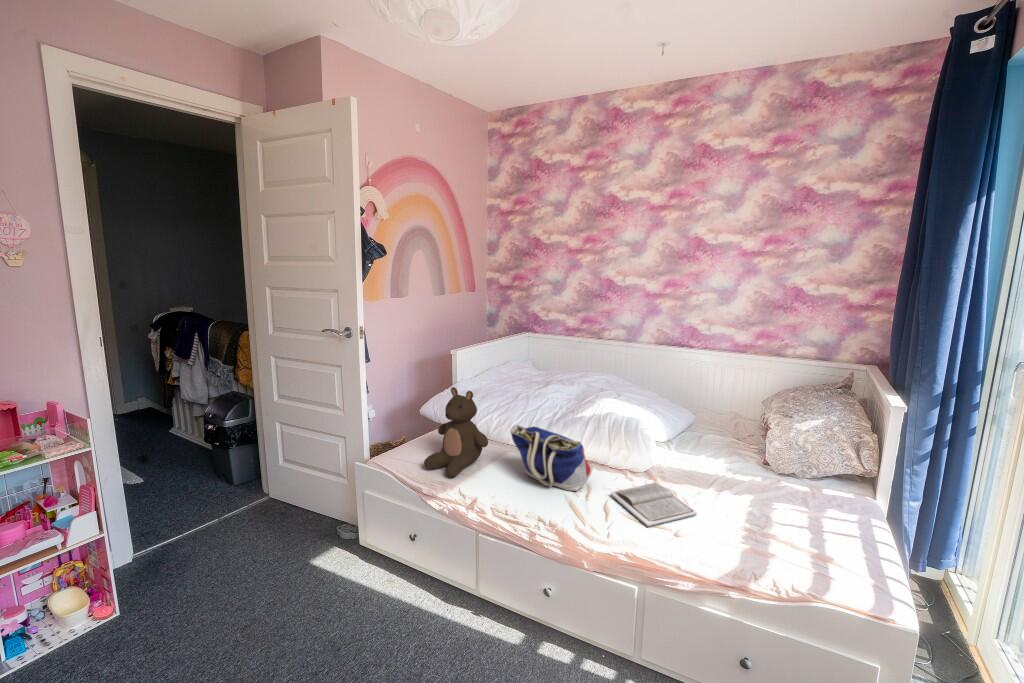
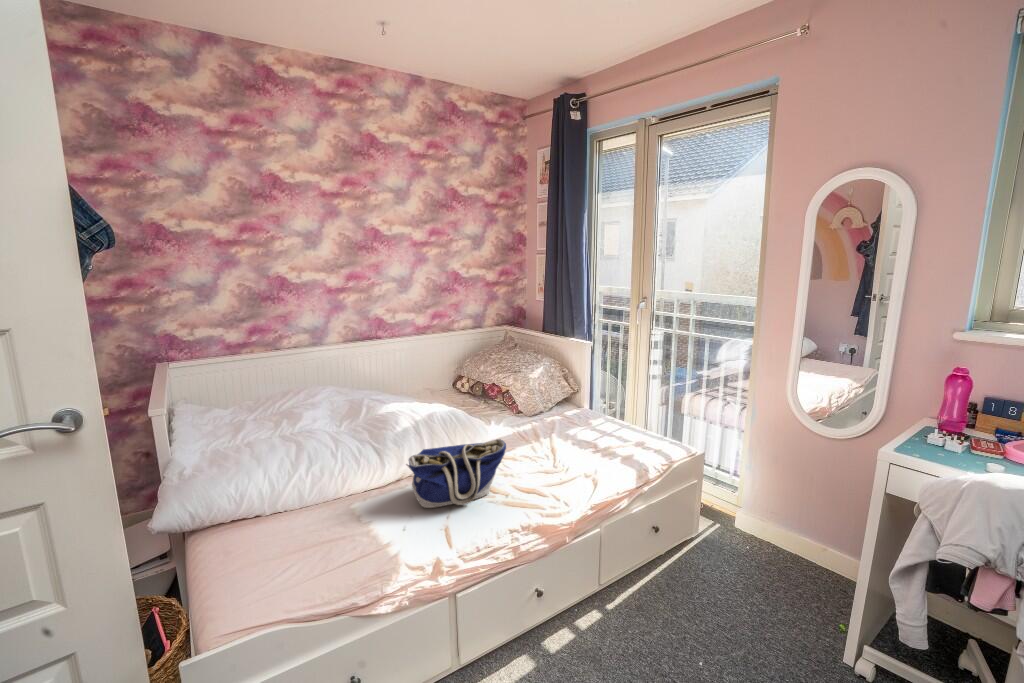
stuffed bear: present [424,387,488,477] -> none [283,438,381,577]
book: present [611,483,697,527] -> none [513,452,574,483]

